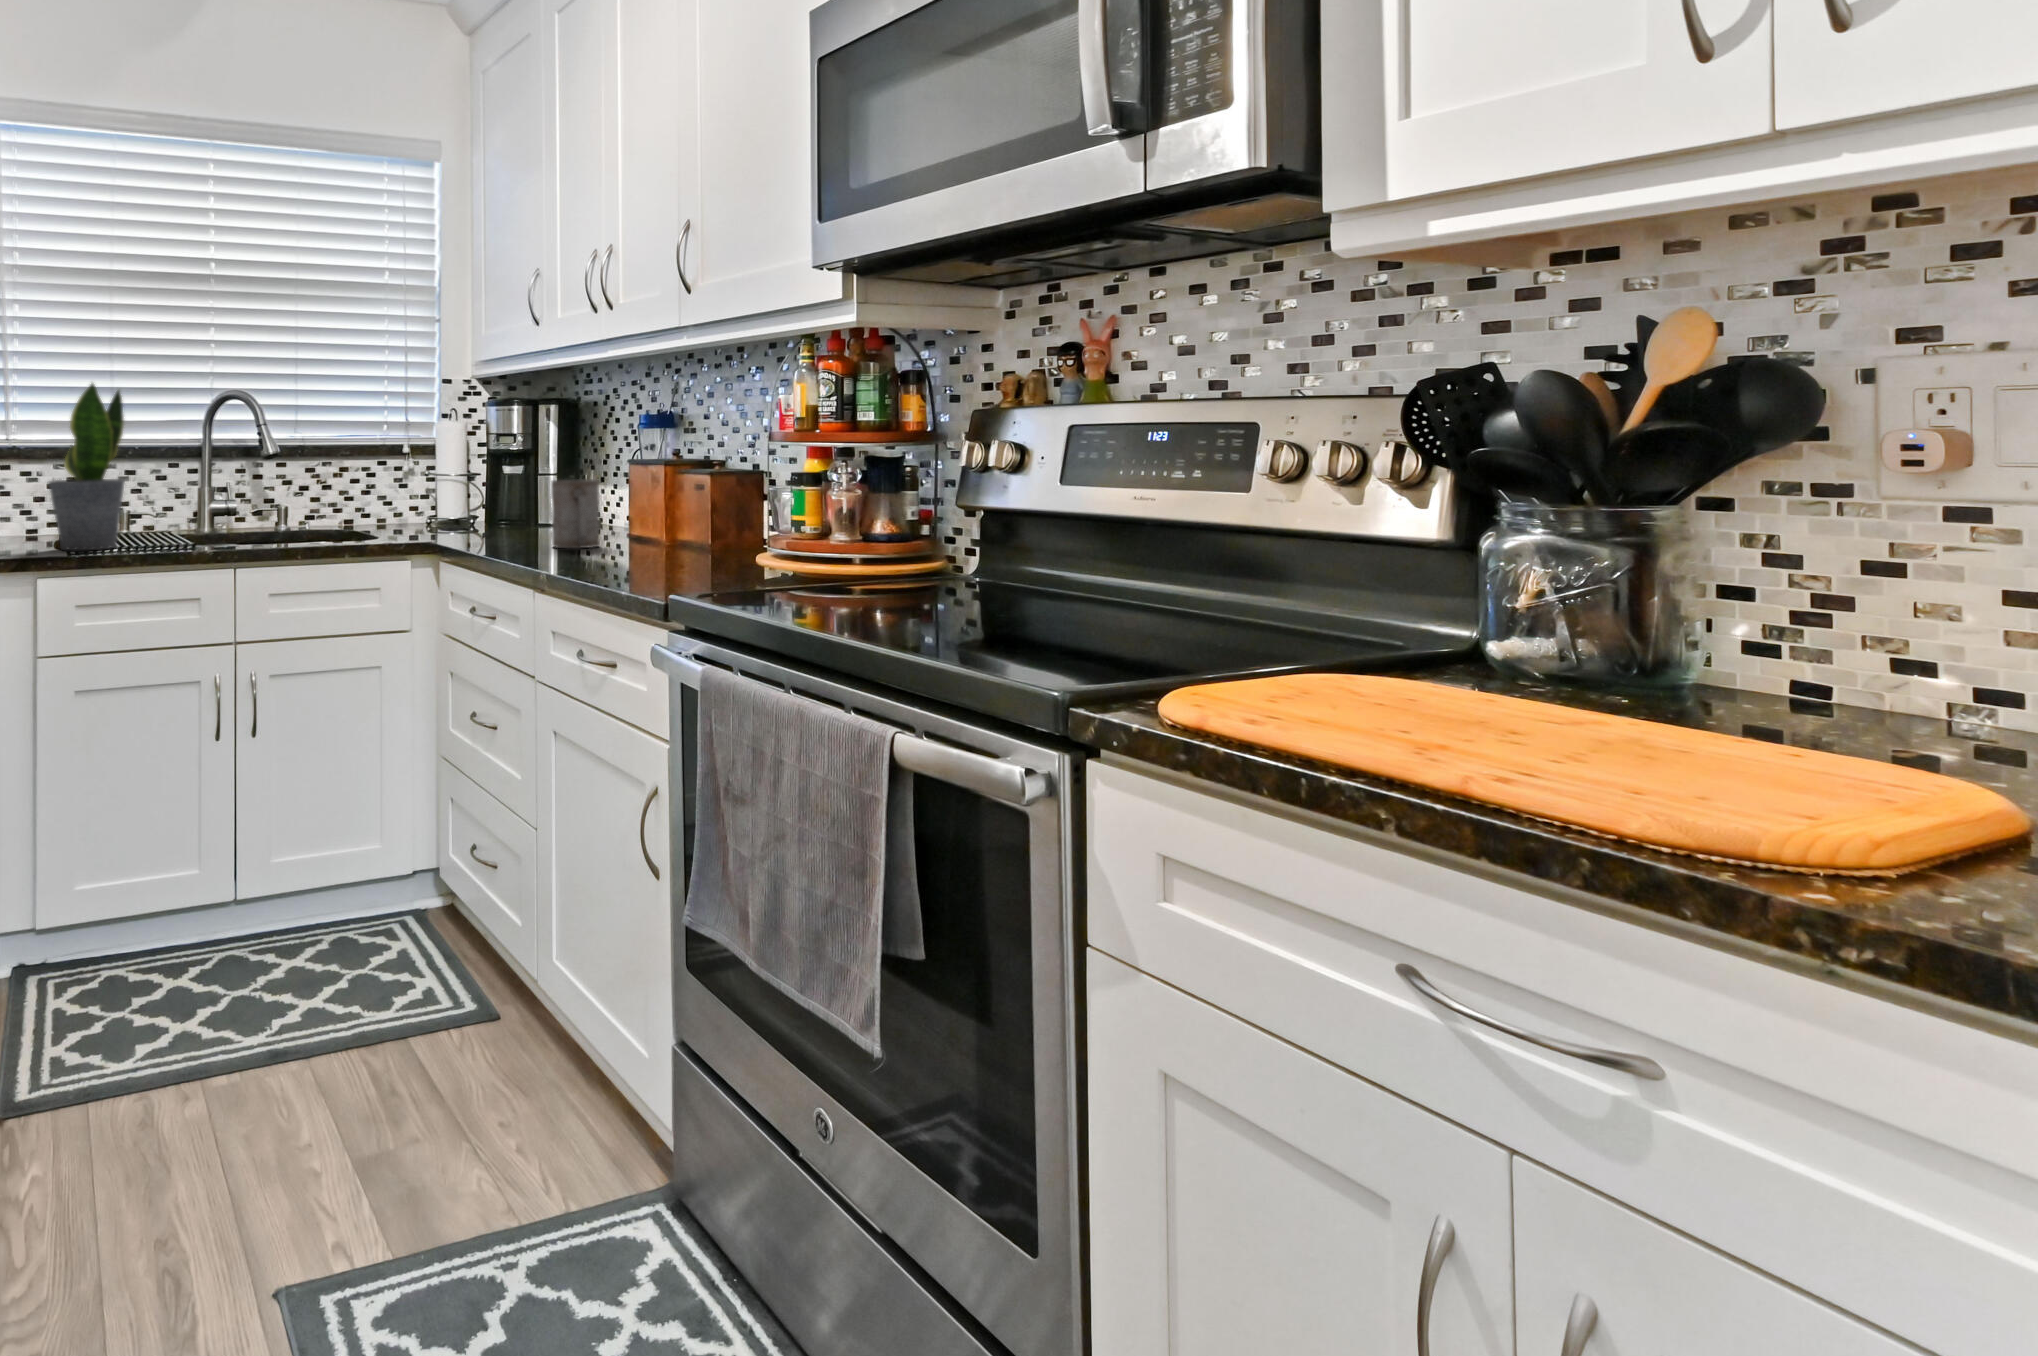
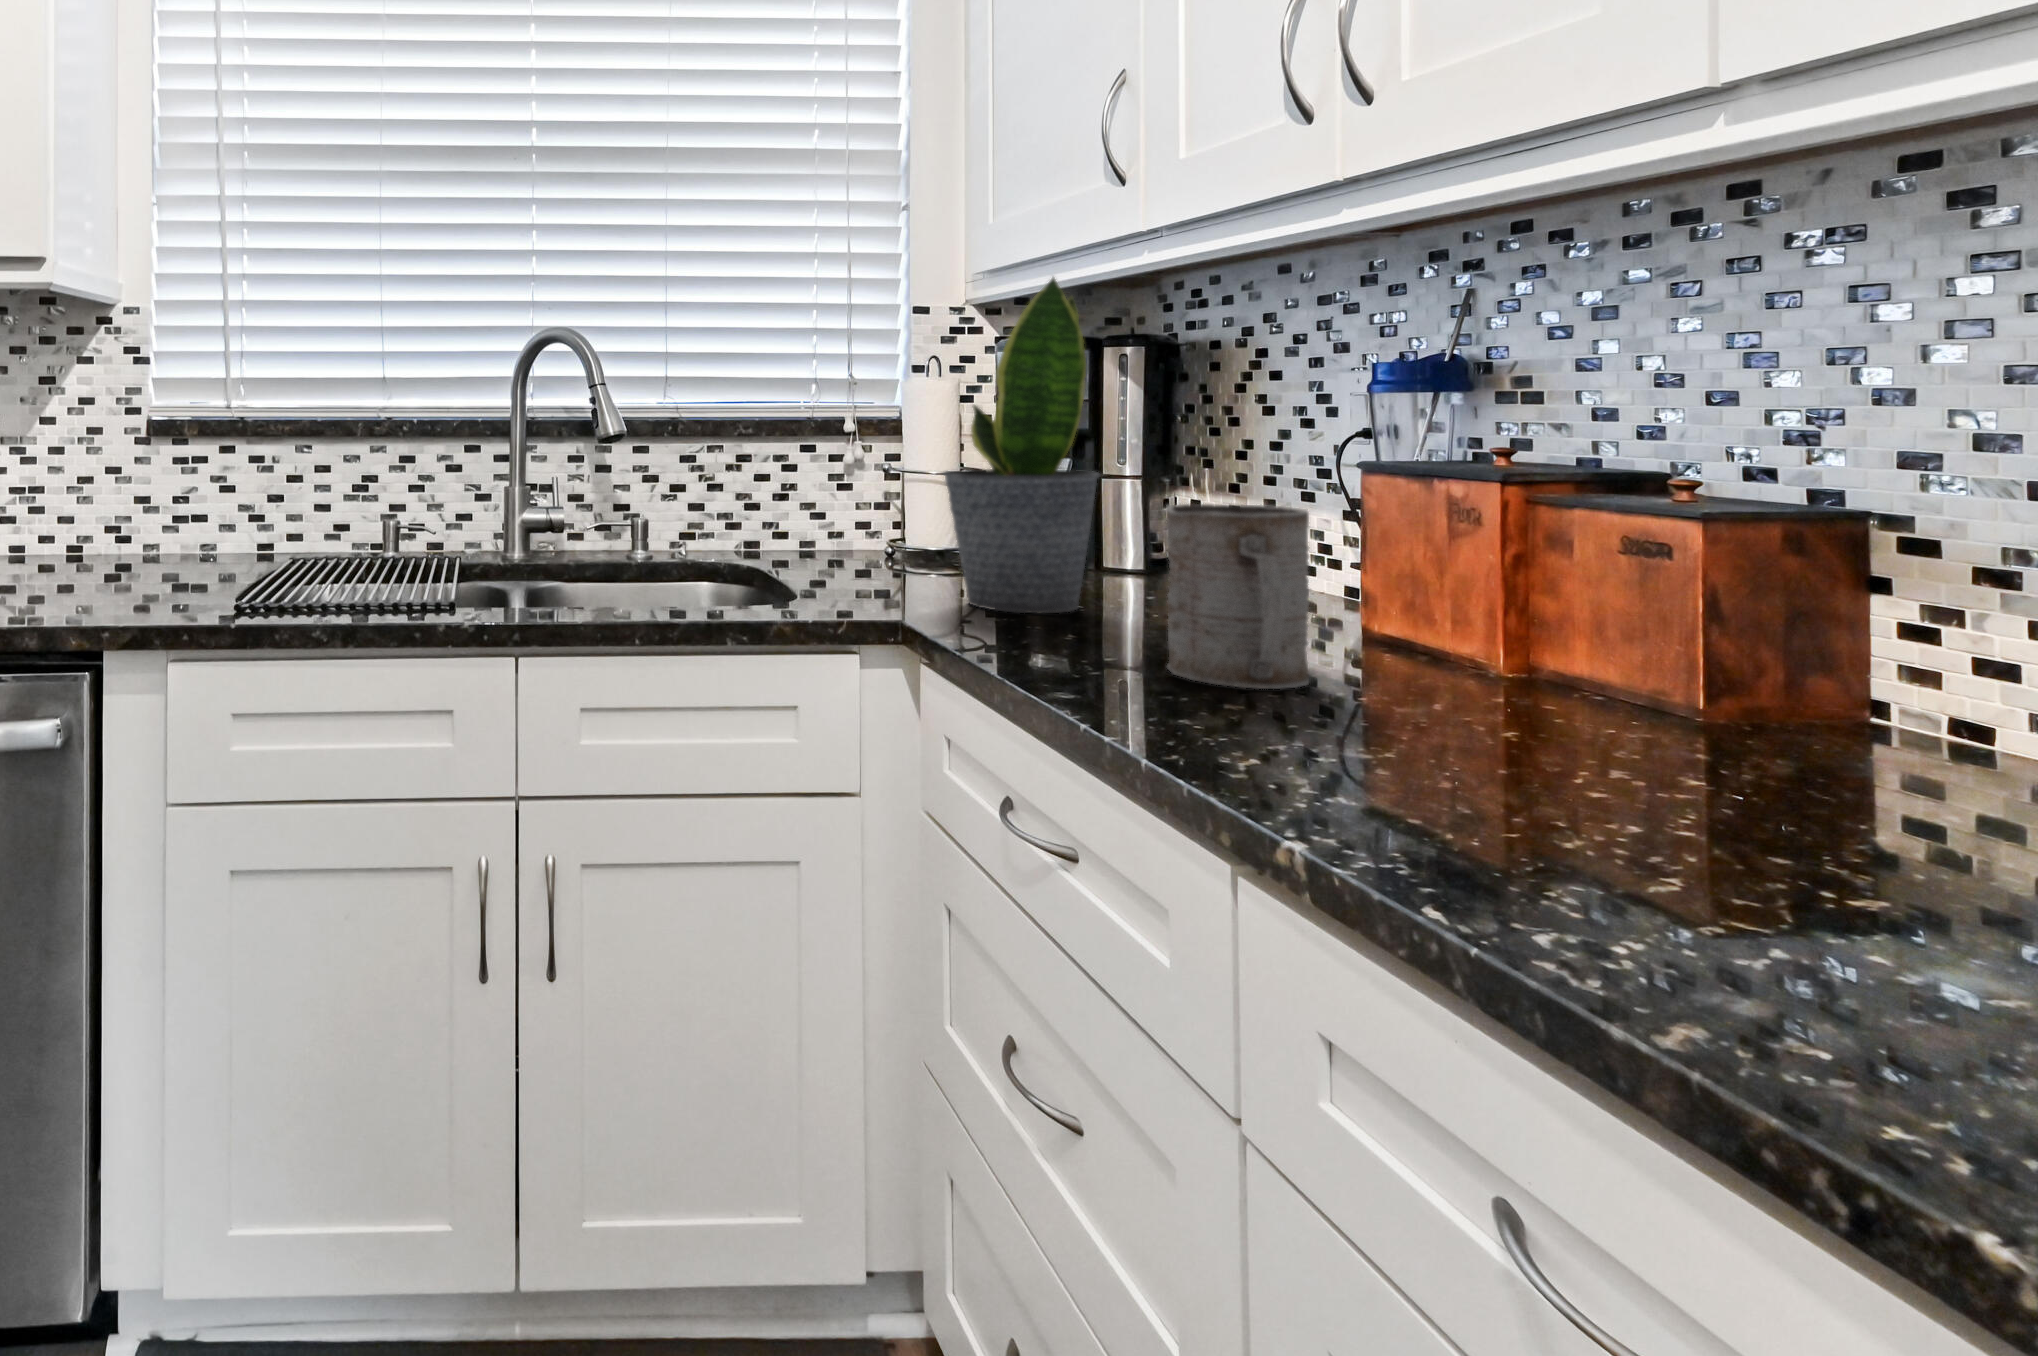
potted plant: present [49,383,125,551] -> present [943,277,1100,613]

